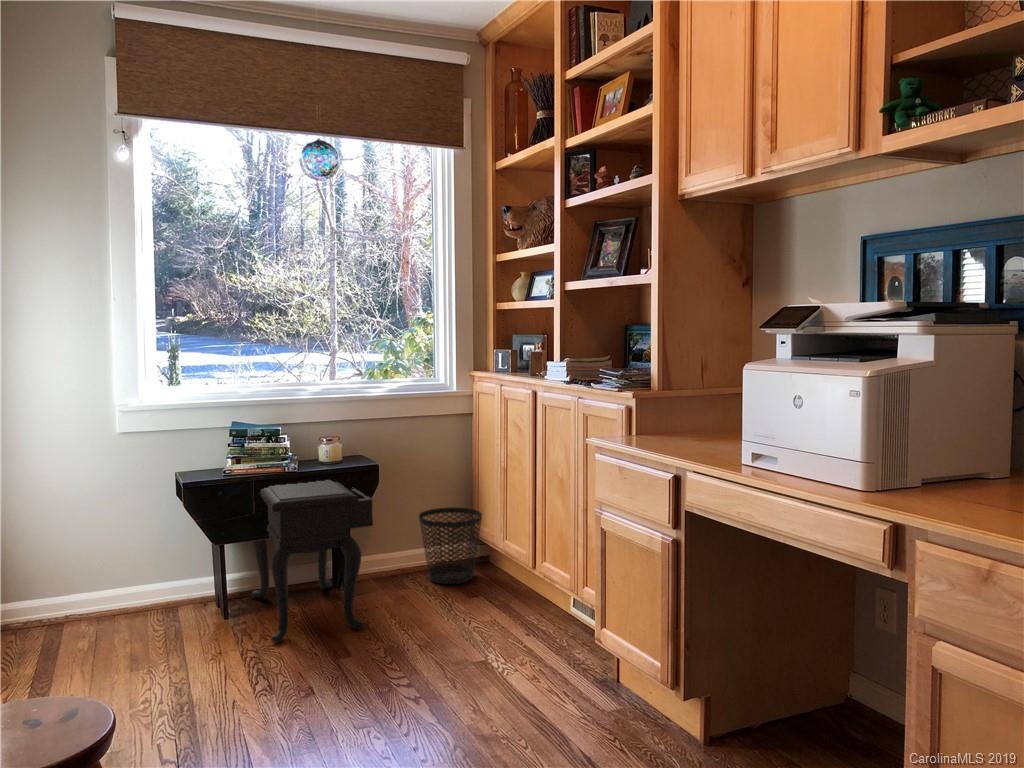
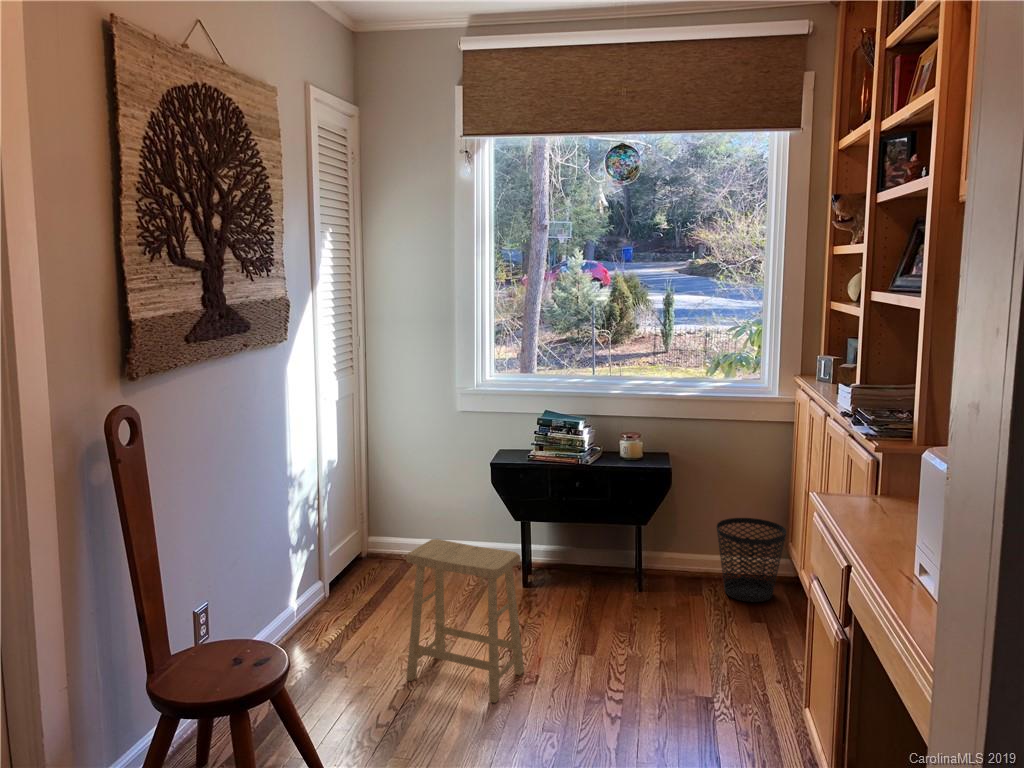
side table: present [251,480,373,643] -> none [539,465,650,628]
footstool: none [156,553,294,733] -> present [406,539,524,703]

